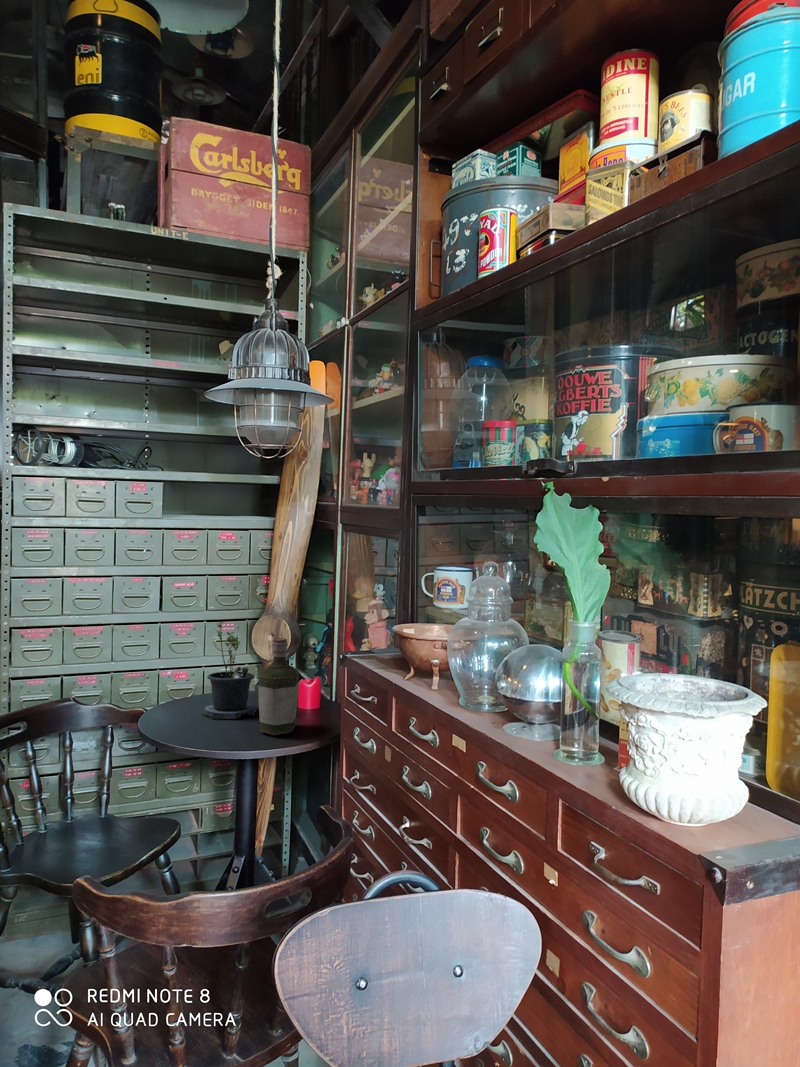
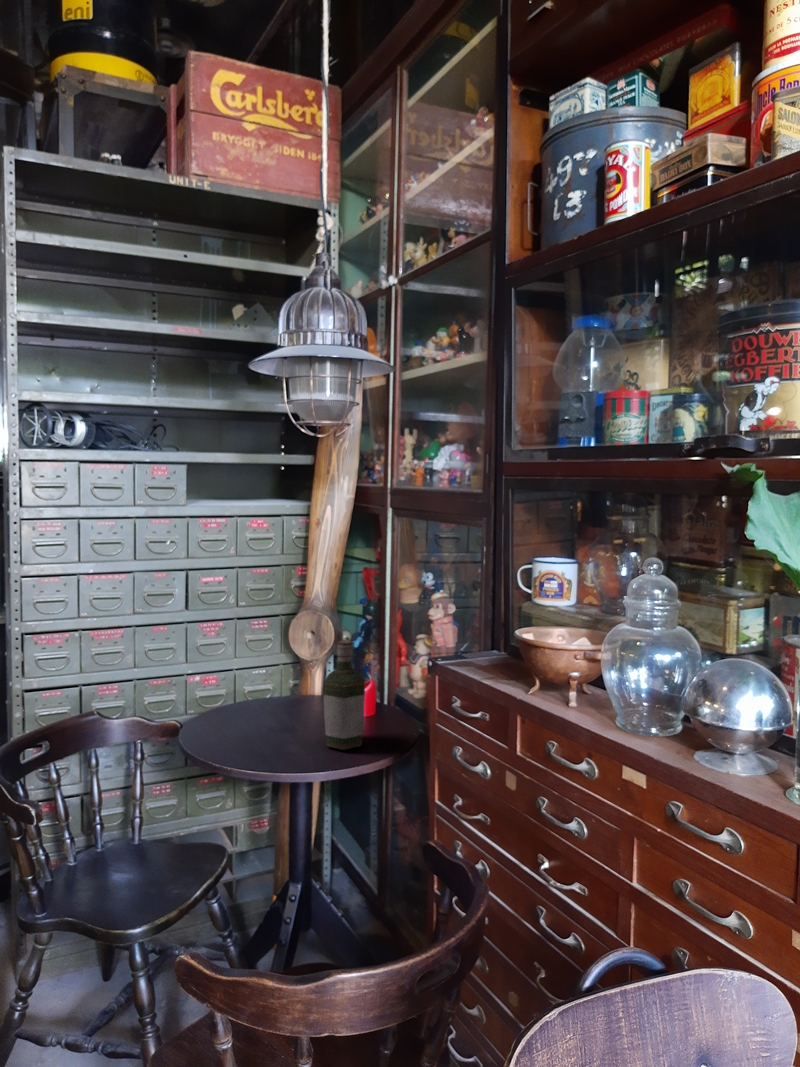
potted plant: present [203,622,256,719] -> none [251,622,312,731]

